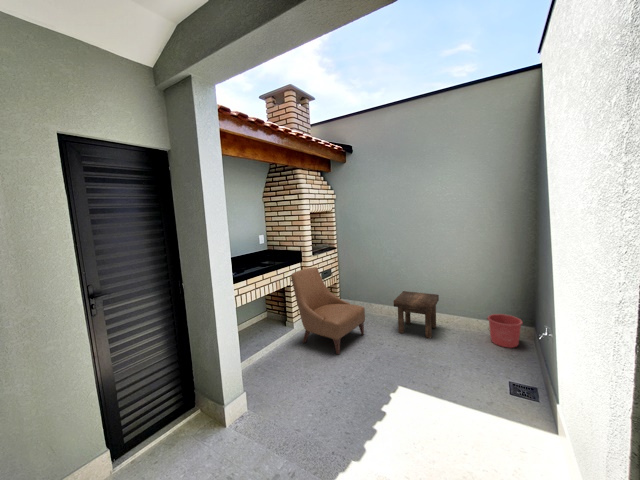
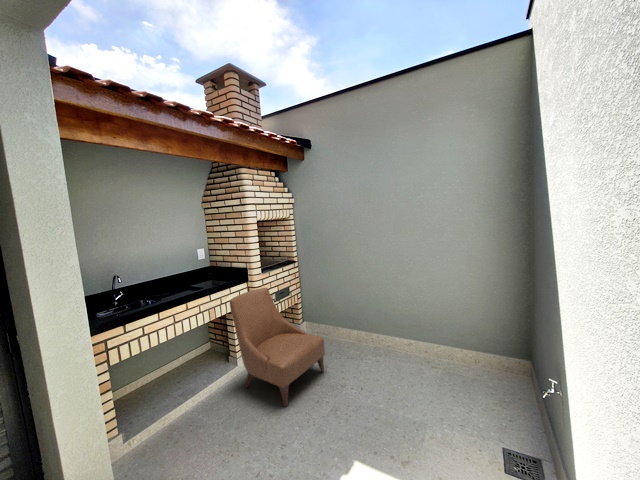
stool: present [394,291,439,339] -> none [359,313,414,376]
bucket: present [487,314,523,348] -> none [471,343,517,388]

